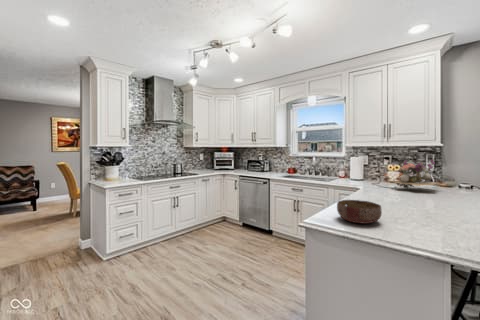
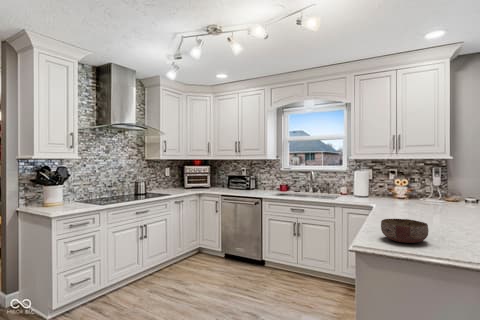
flower arrangement: present [392,160,435,188] -> none [404,173,453,206]

